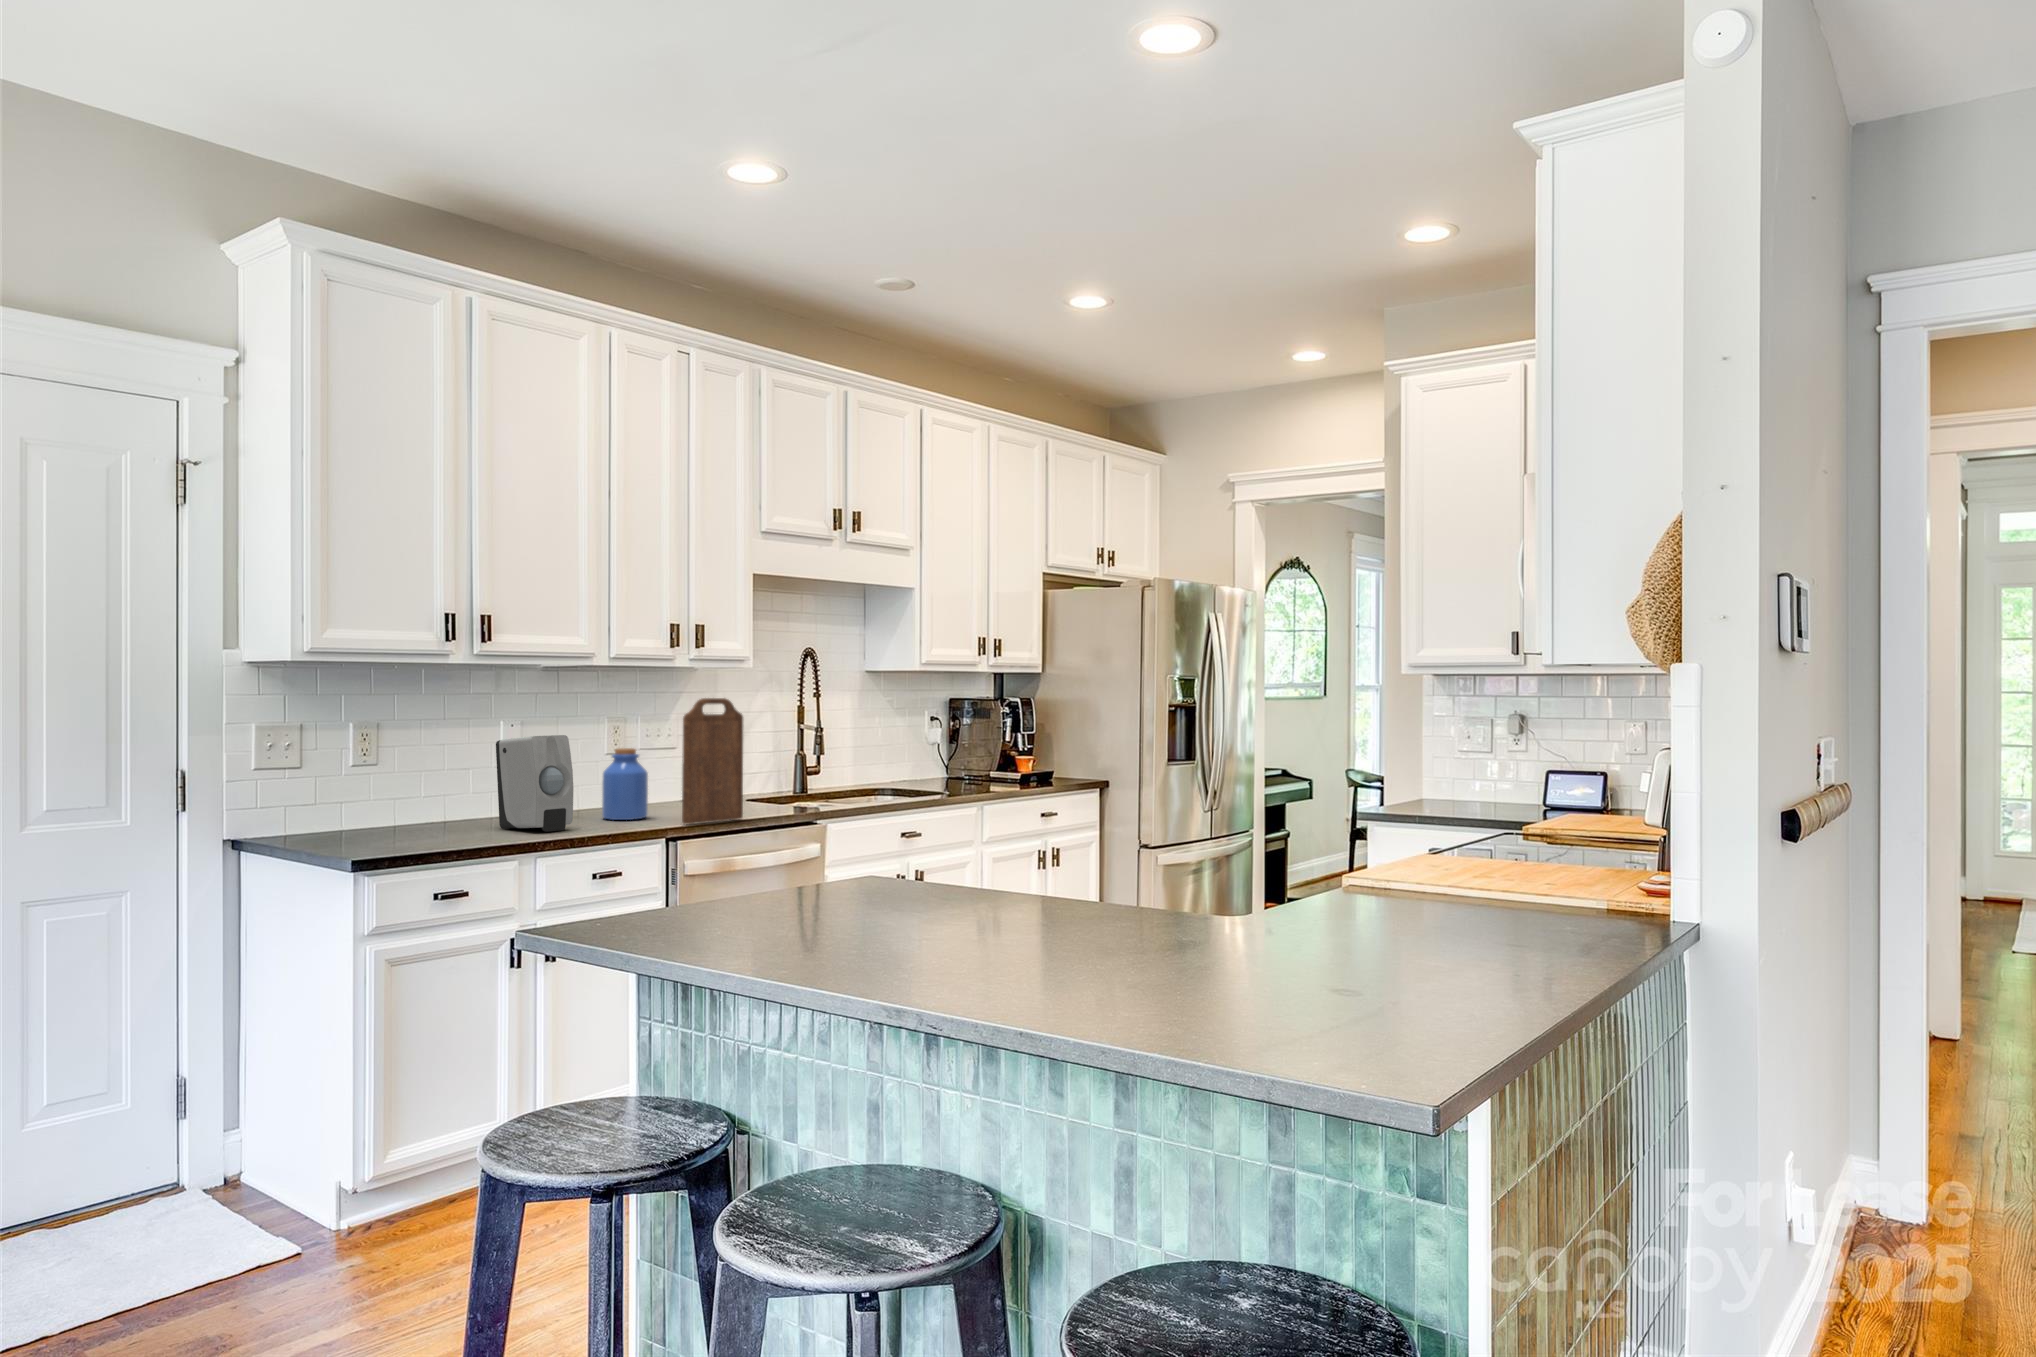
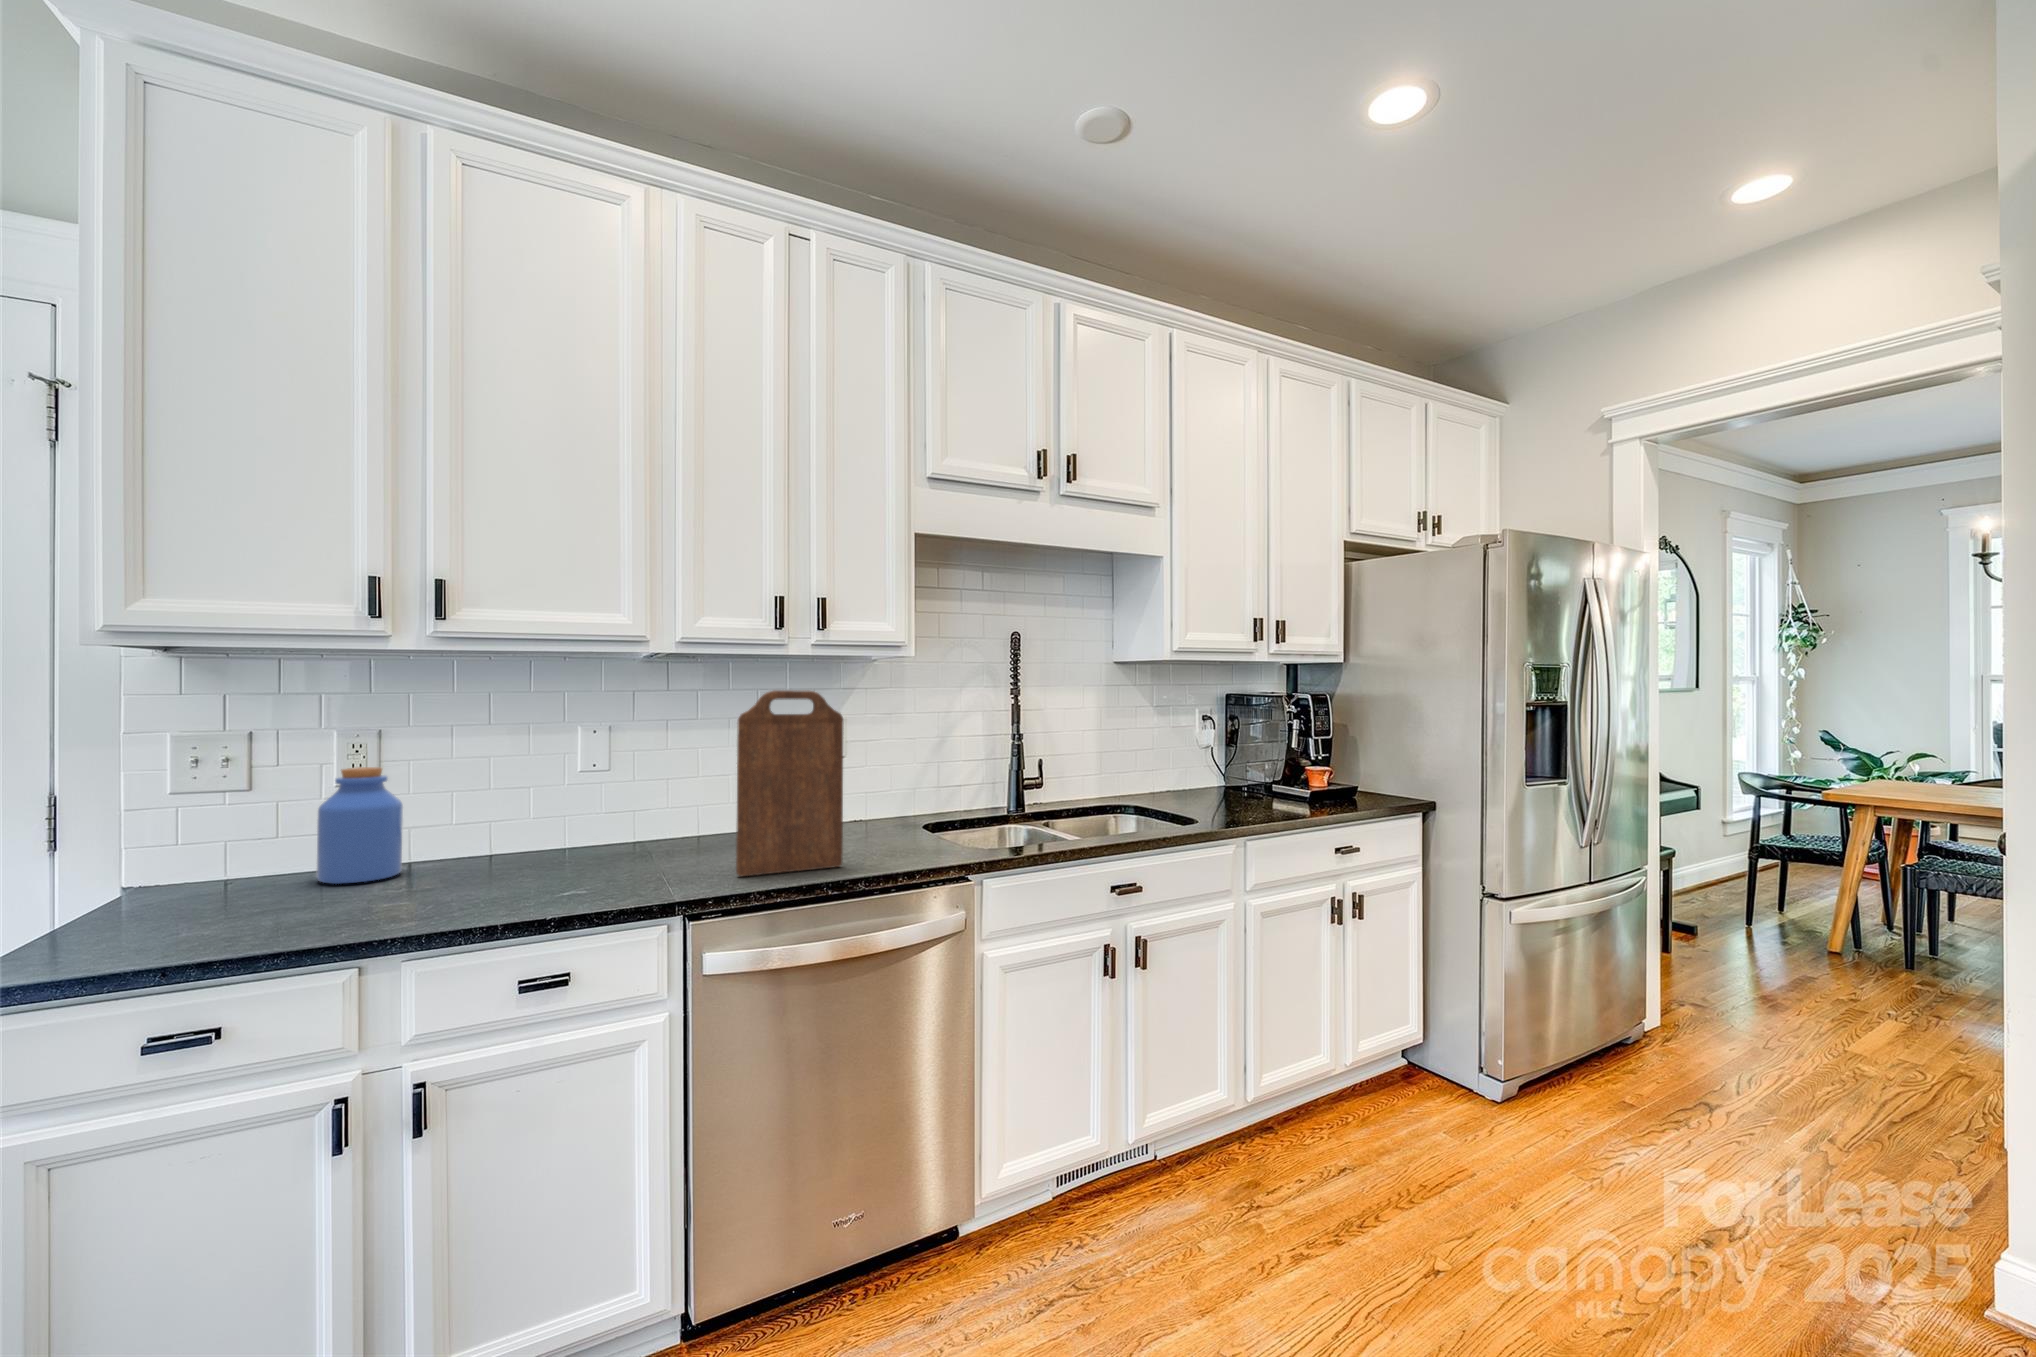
soap dispenser: present [496,735,573,832] -> none [488,743,568,886]
jar: present [602,748,648,820] -> present [316,767,403,884]

